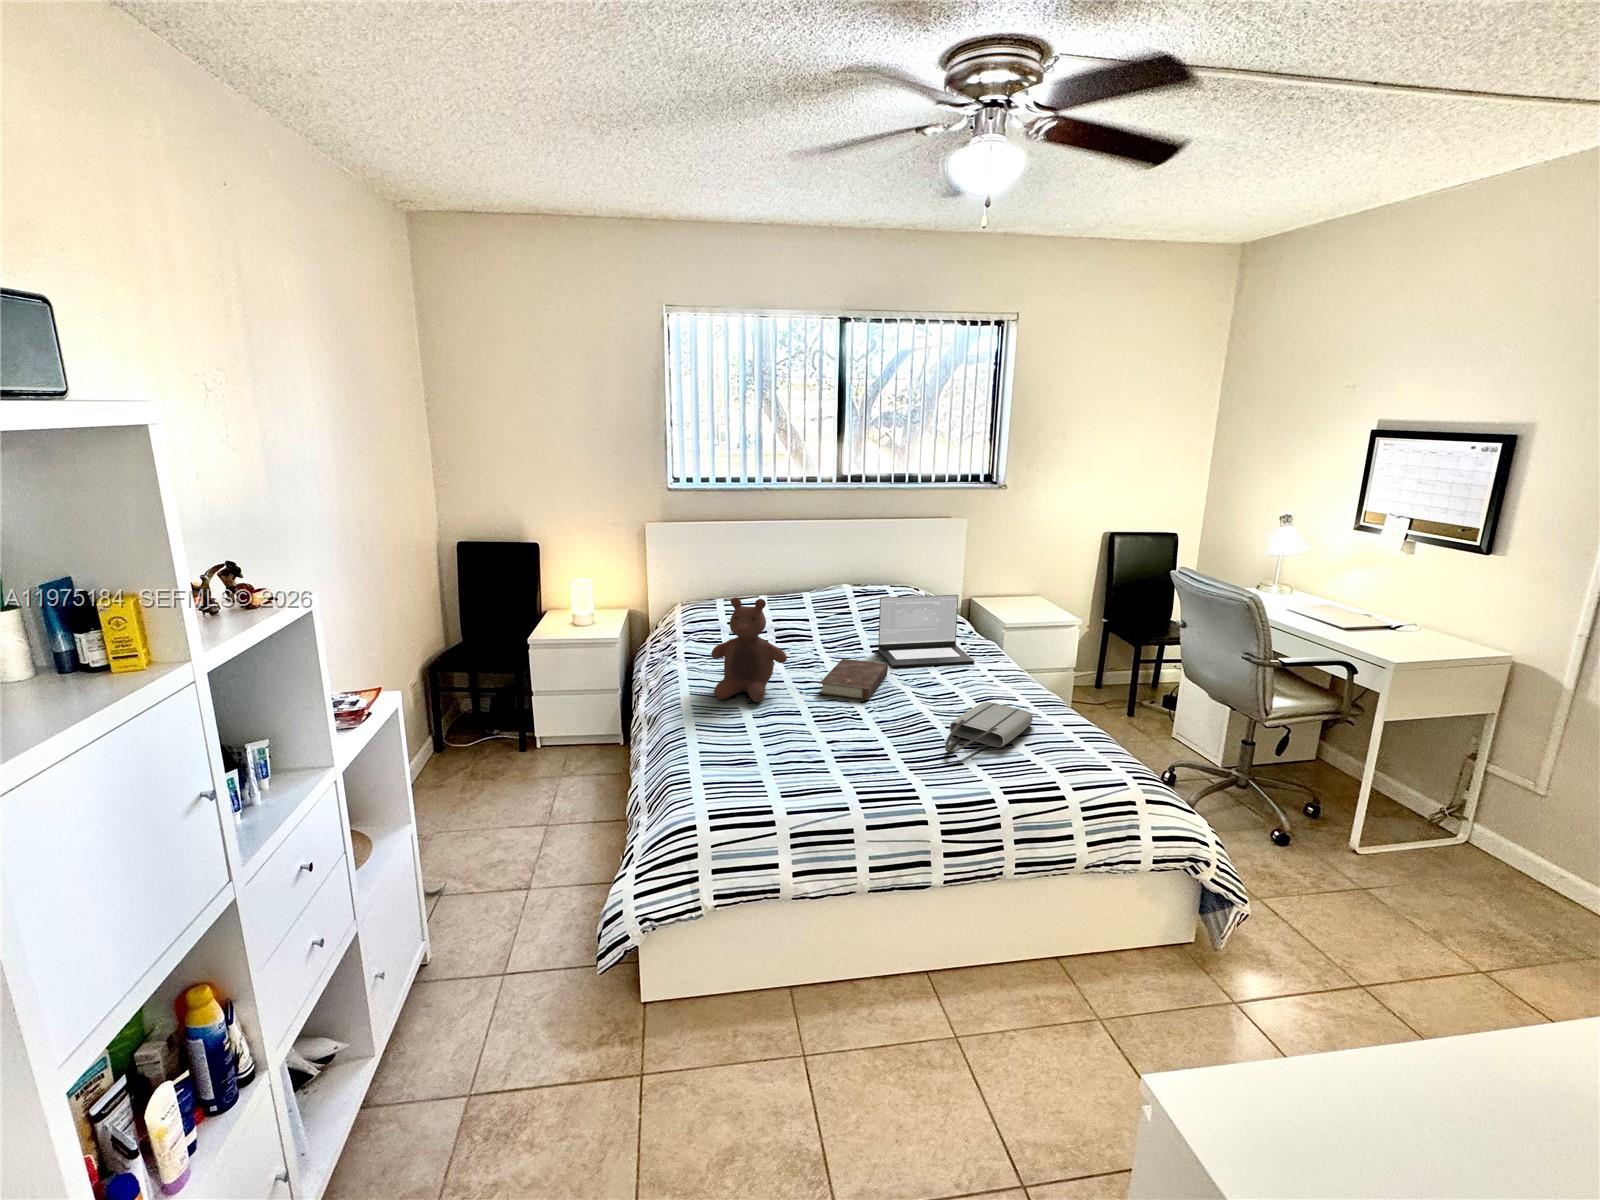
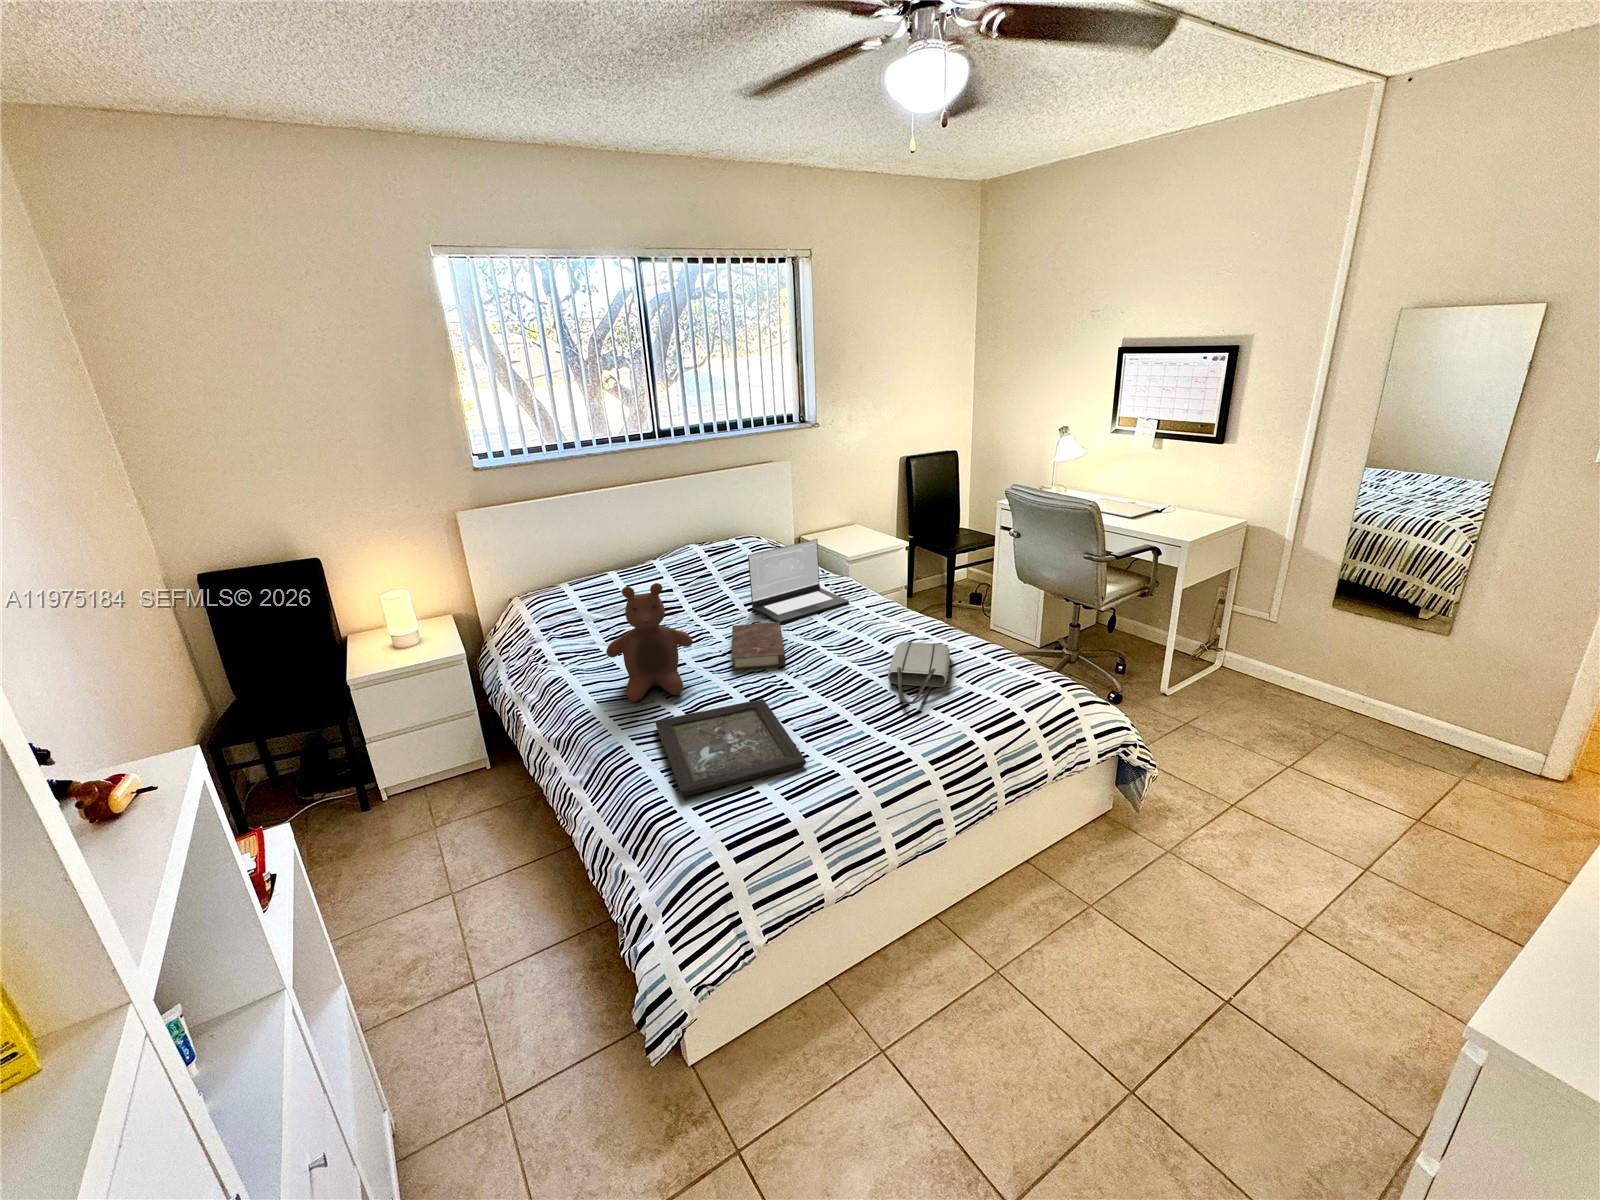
tray: none [700,715,824,777] -> present [655,699,806,797]

